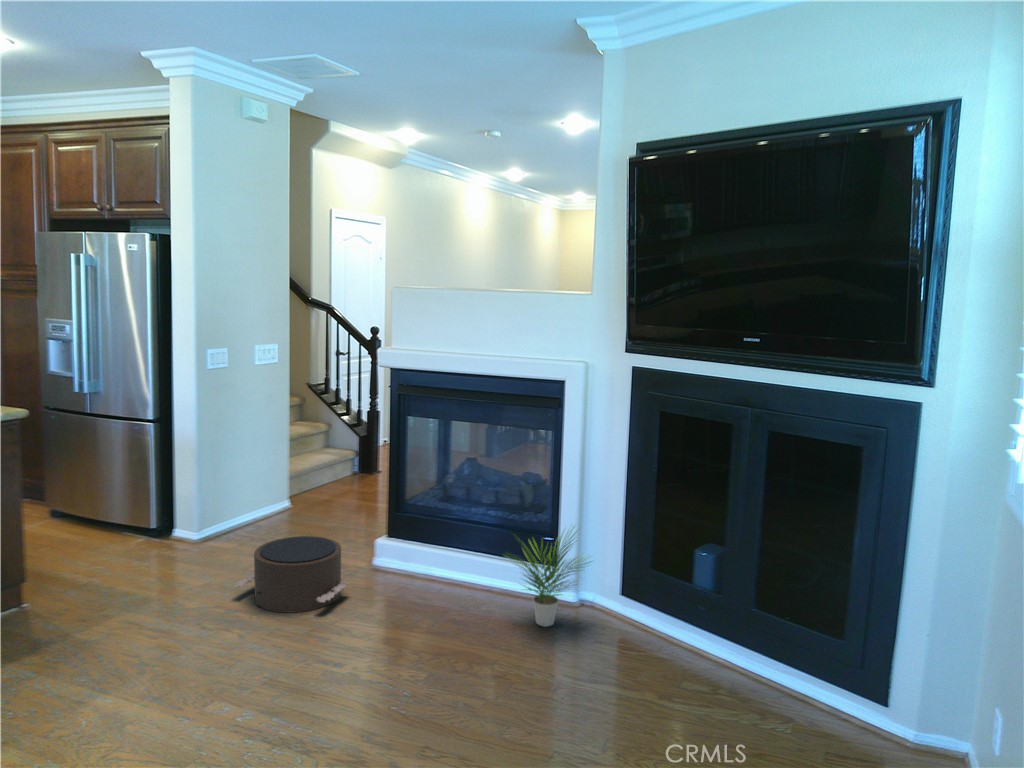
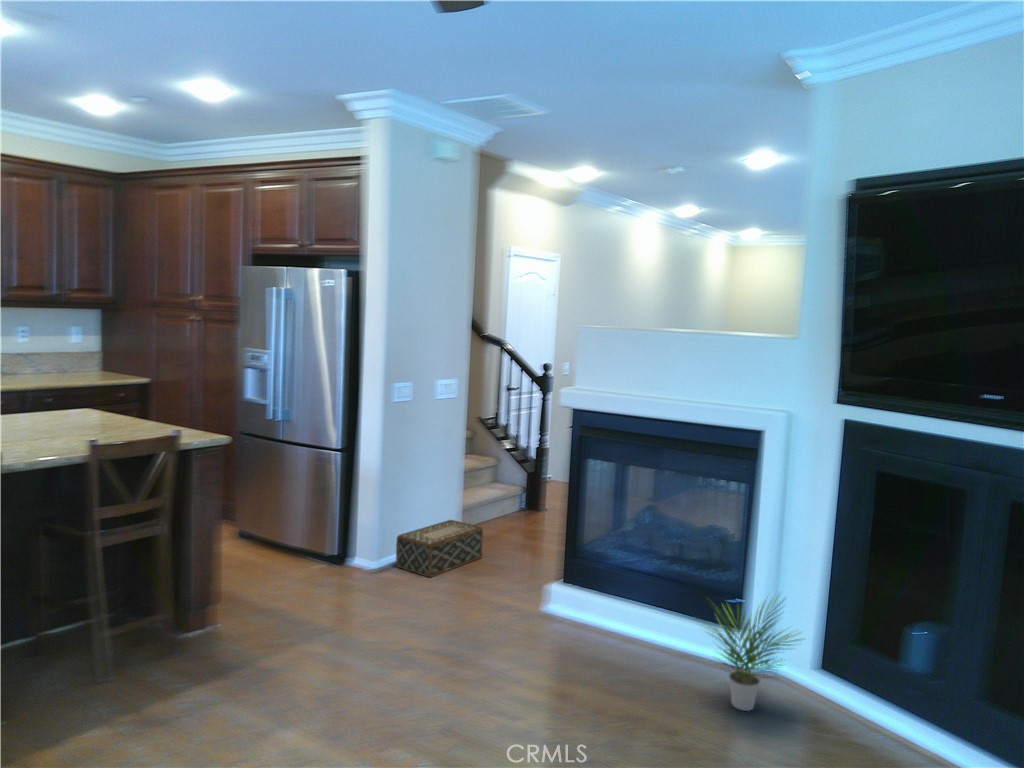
woven basket: none [224,485,314,542] -> present [396,520,483,577]
pouf: present [235,536,349,613] -> none [403,578,521,662]

